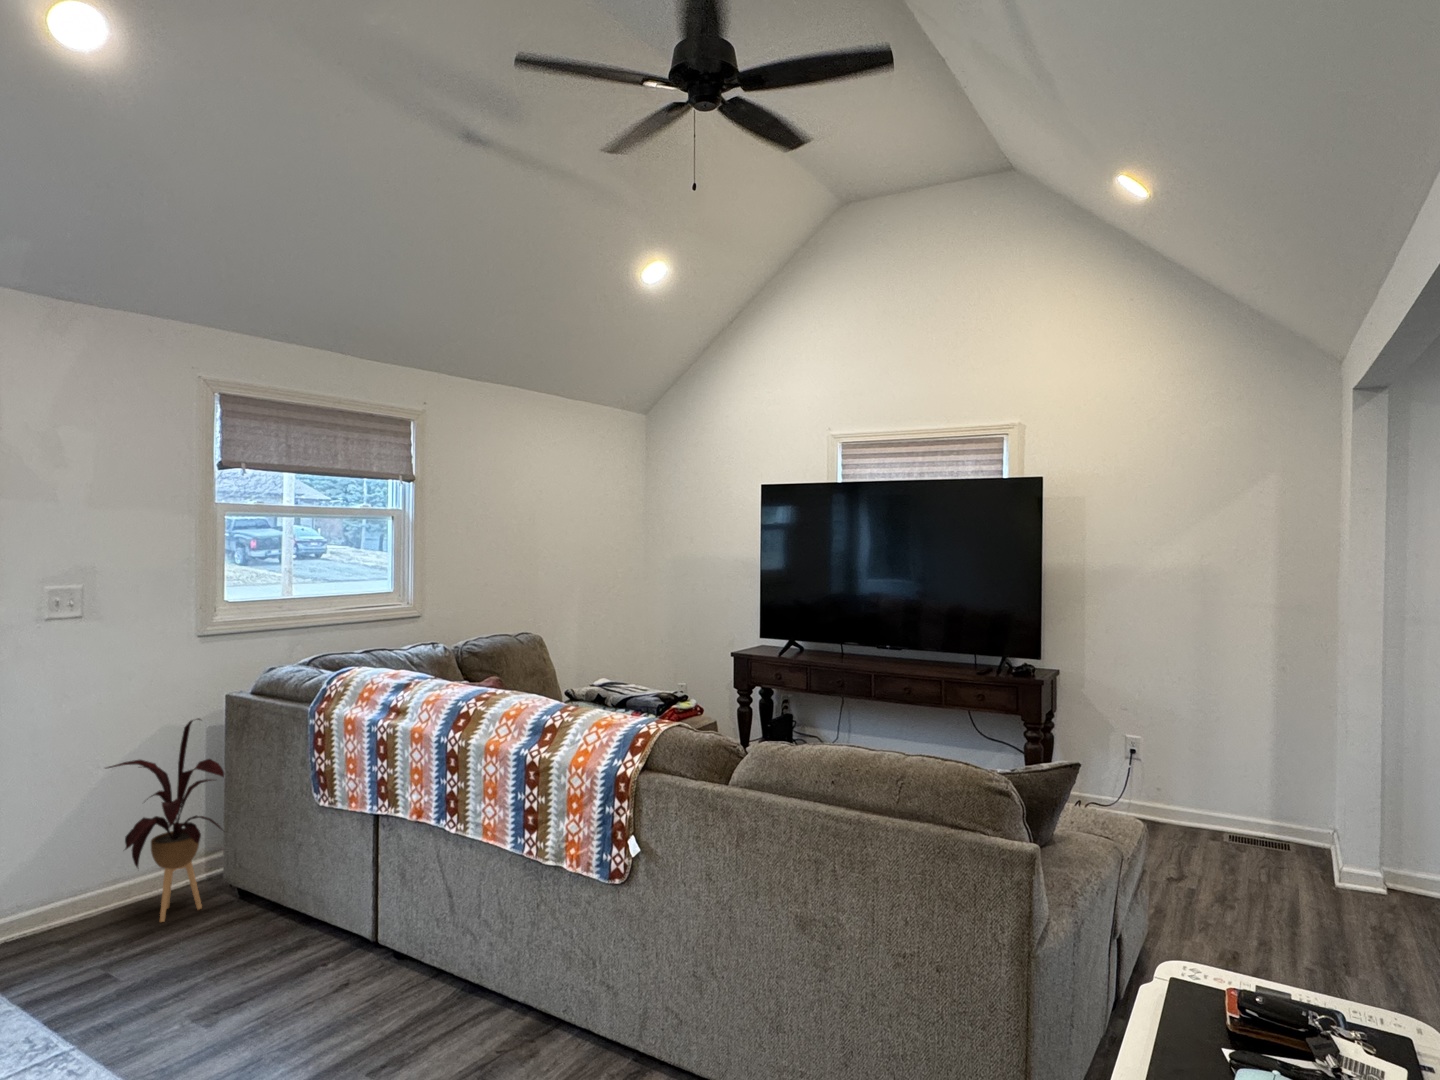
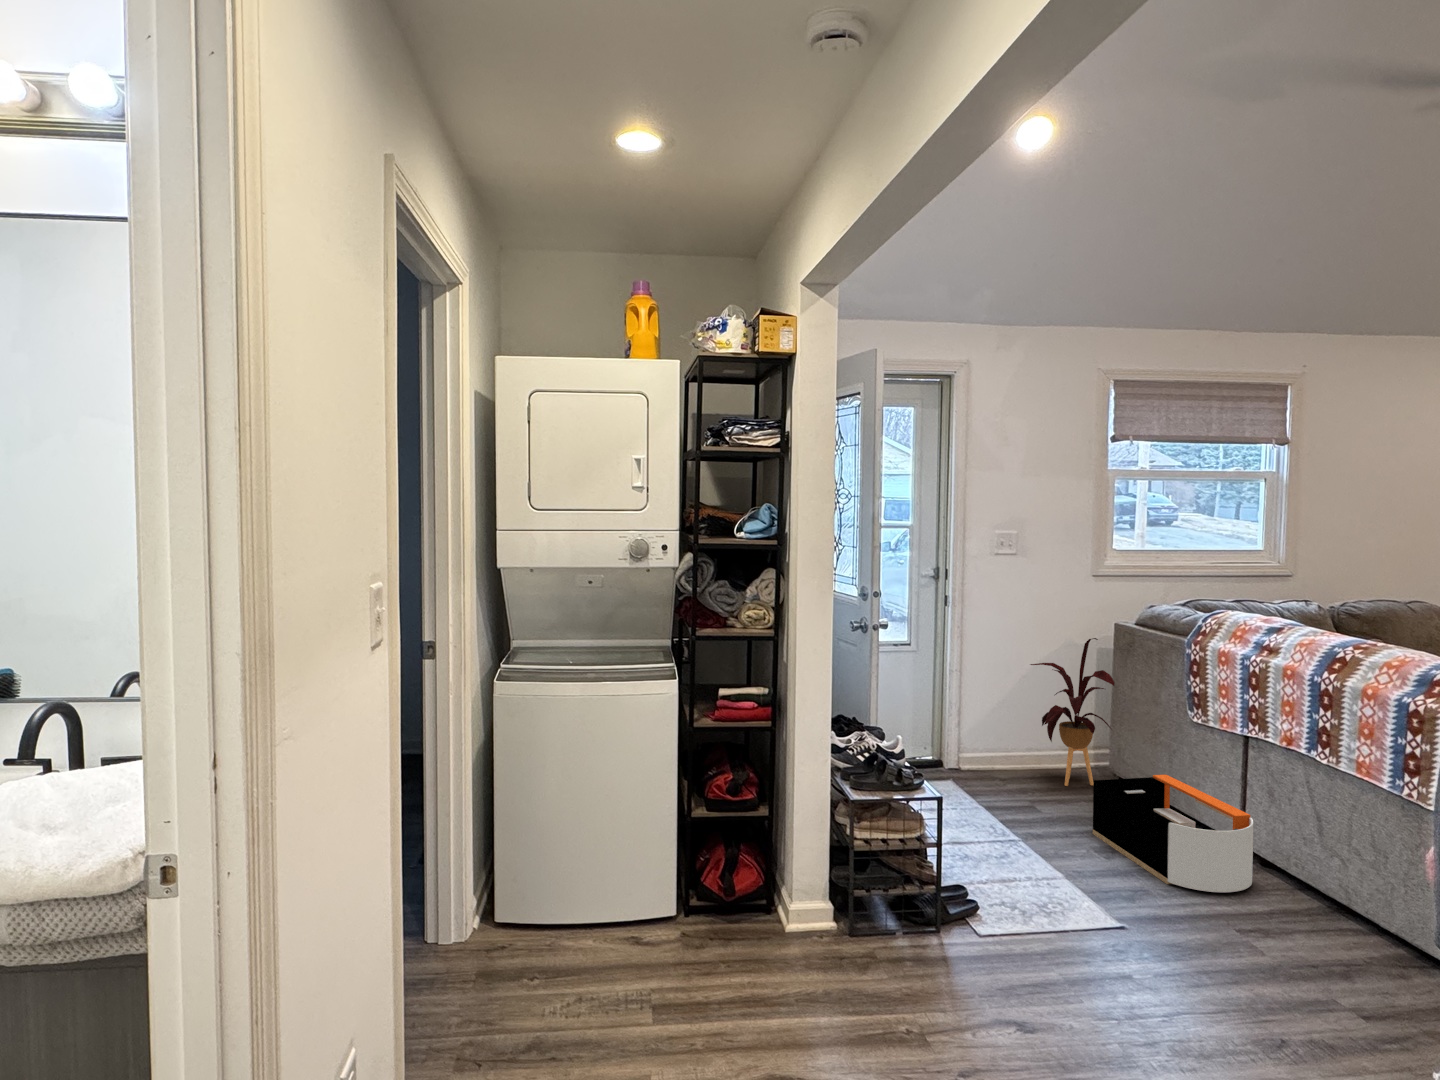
storage bin: none [191,877,386,1033] -> present [1093,775,1253,892]

